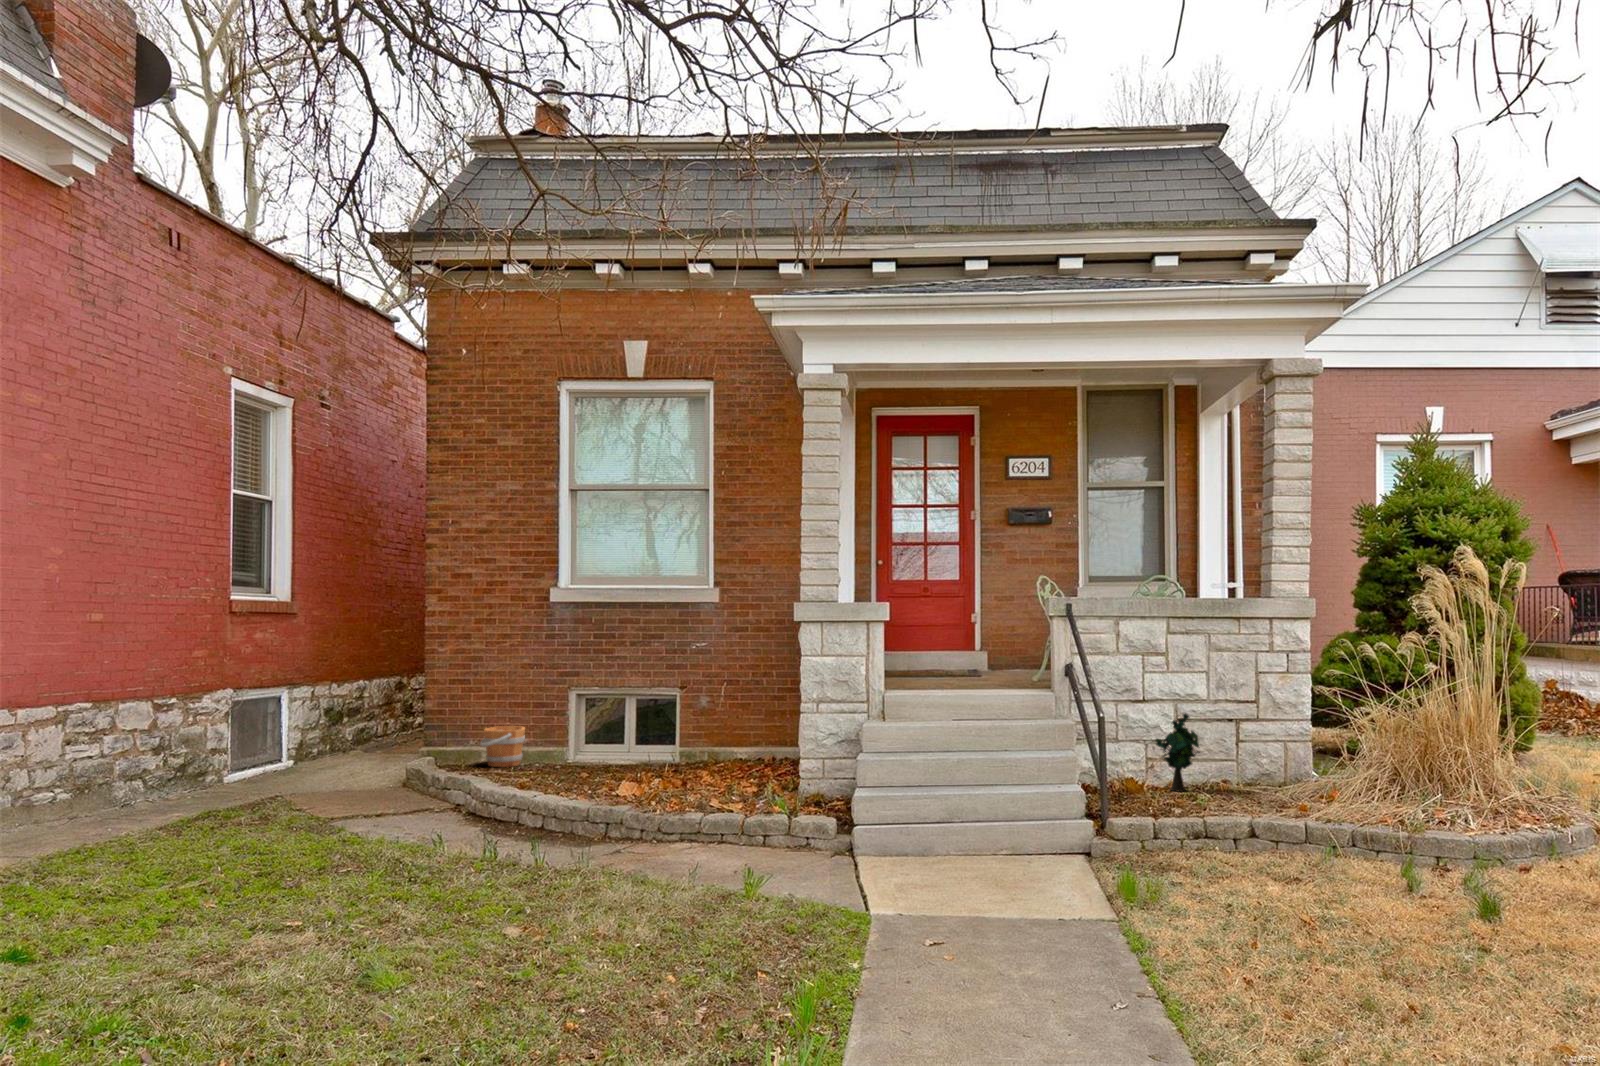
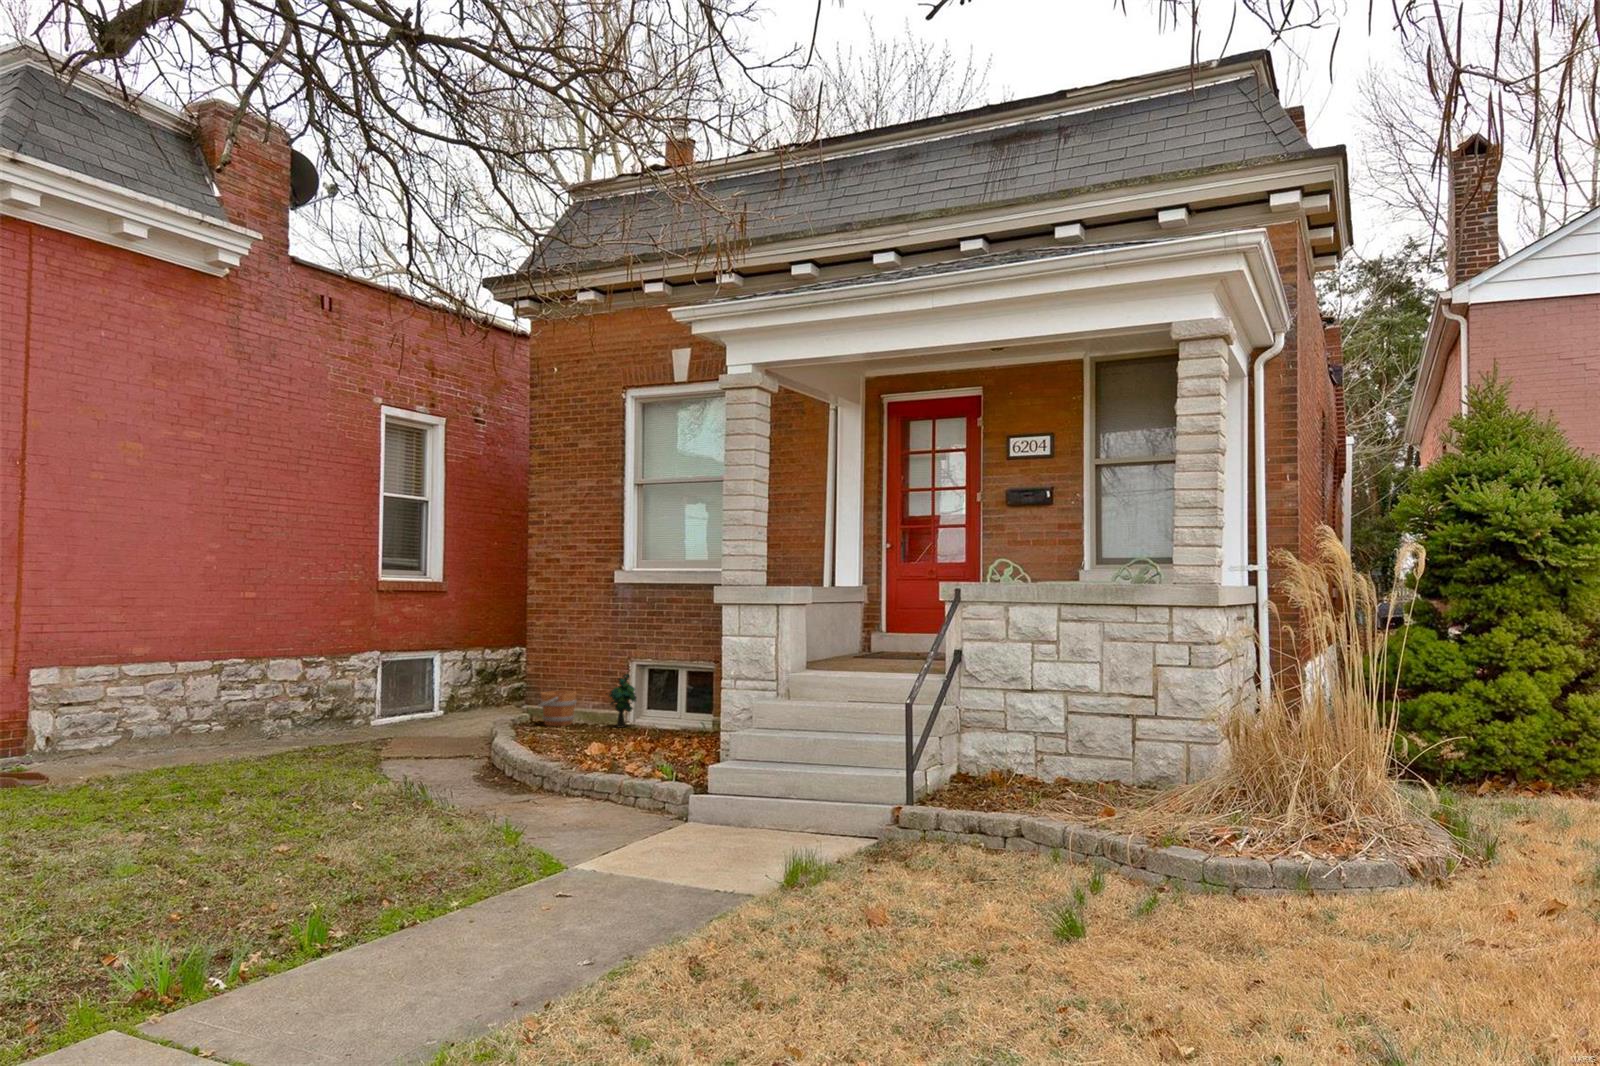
decorative plant: present [1156,714,1200,792] -> present [606,674,636,728]

